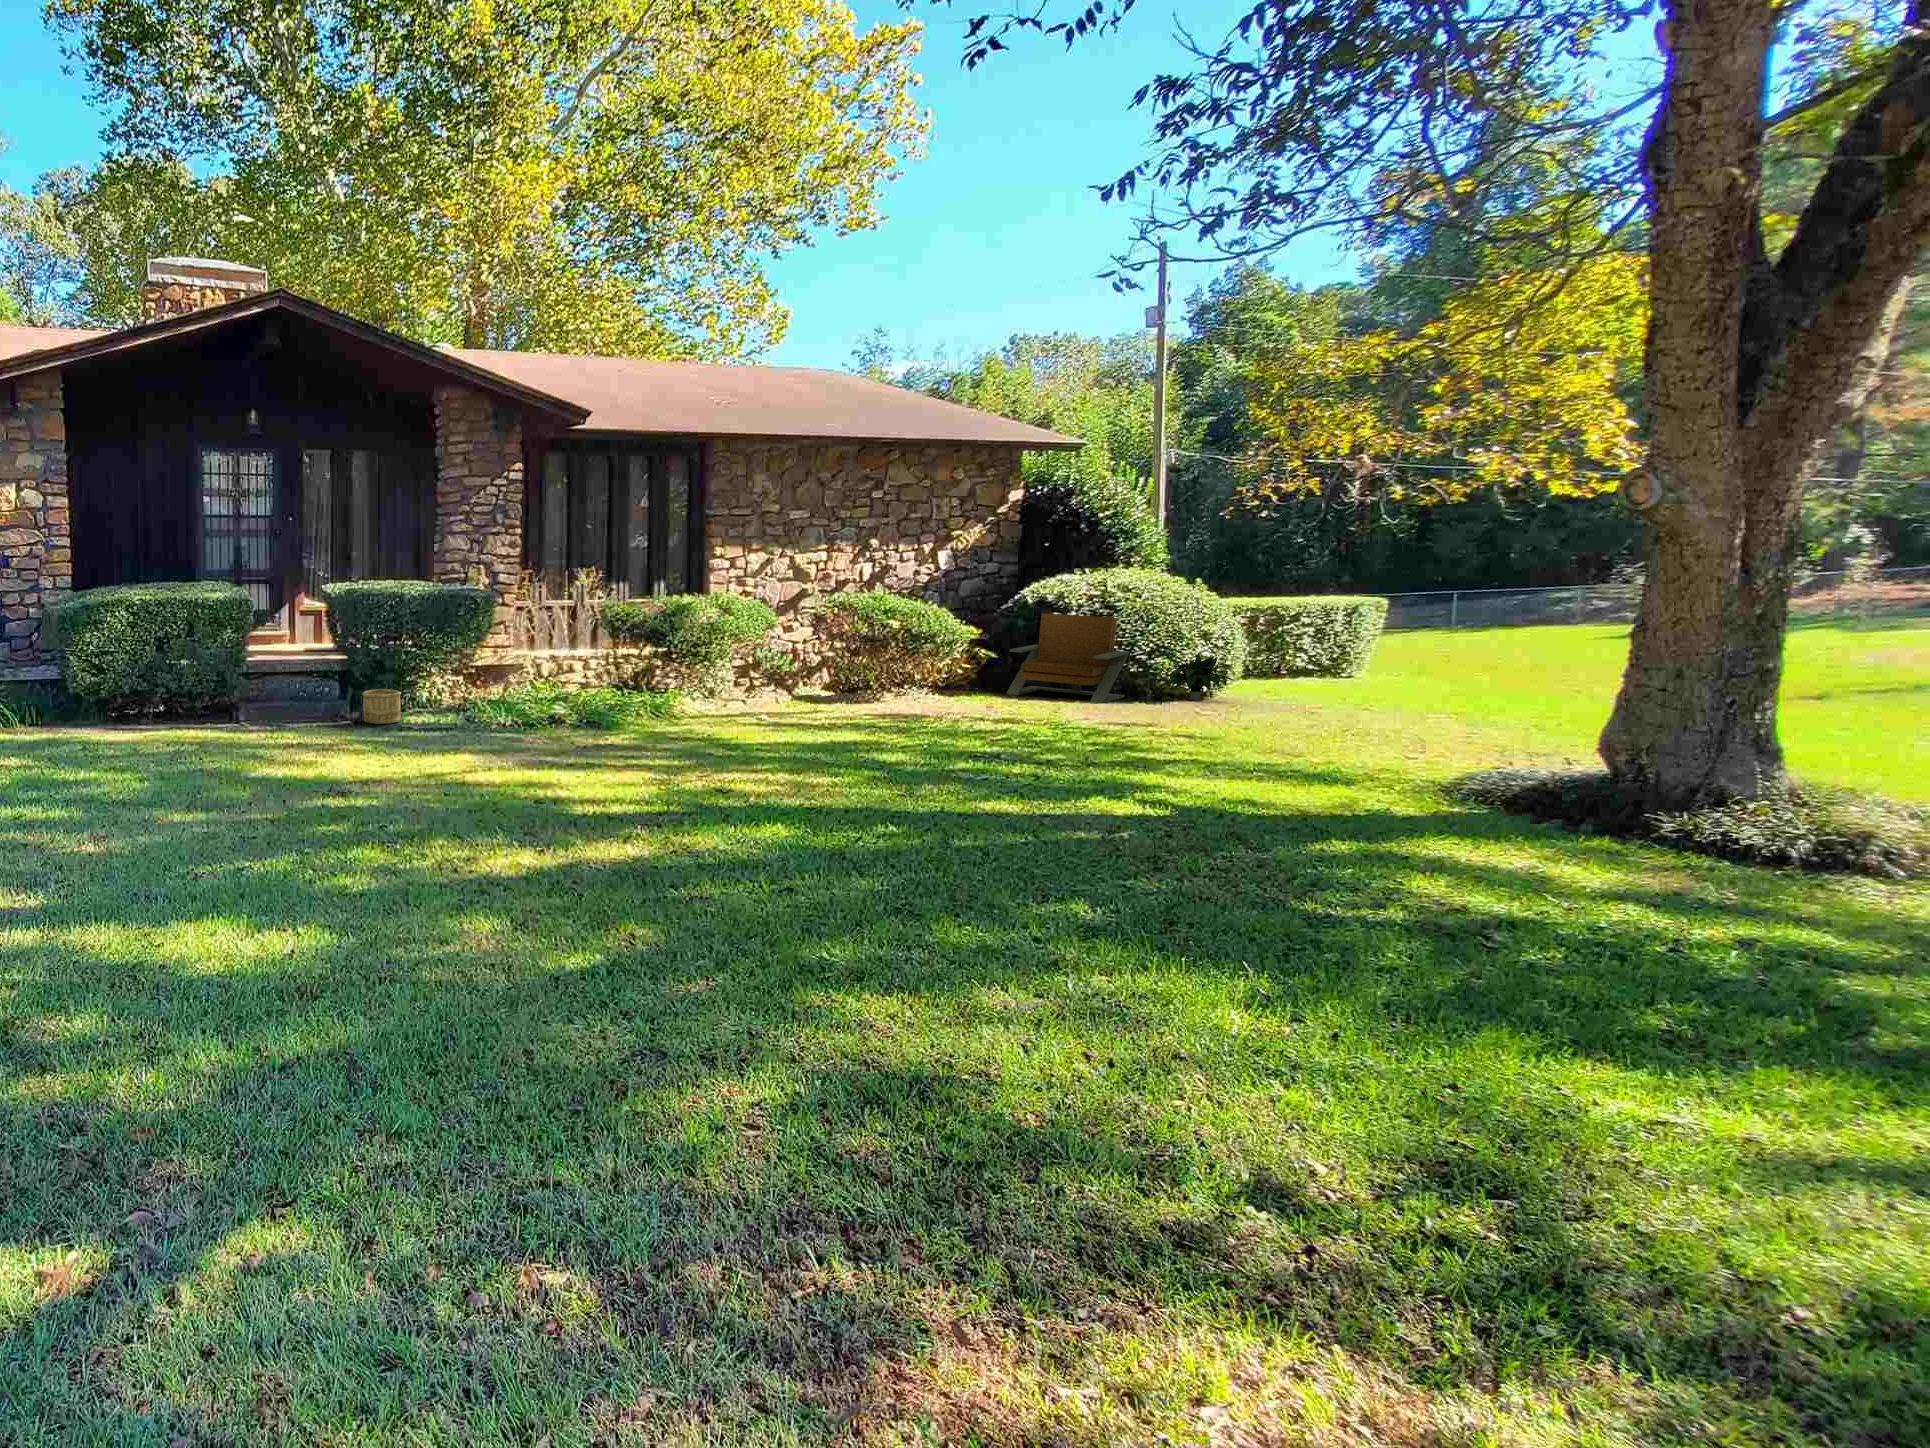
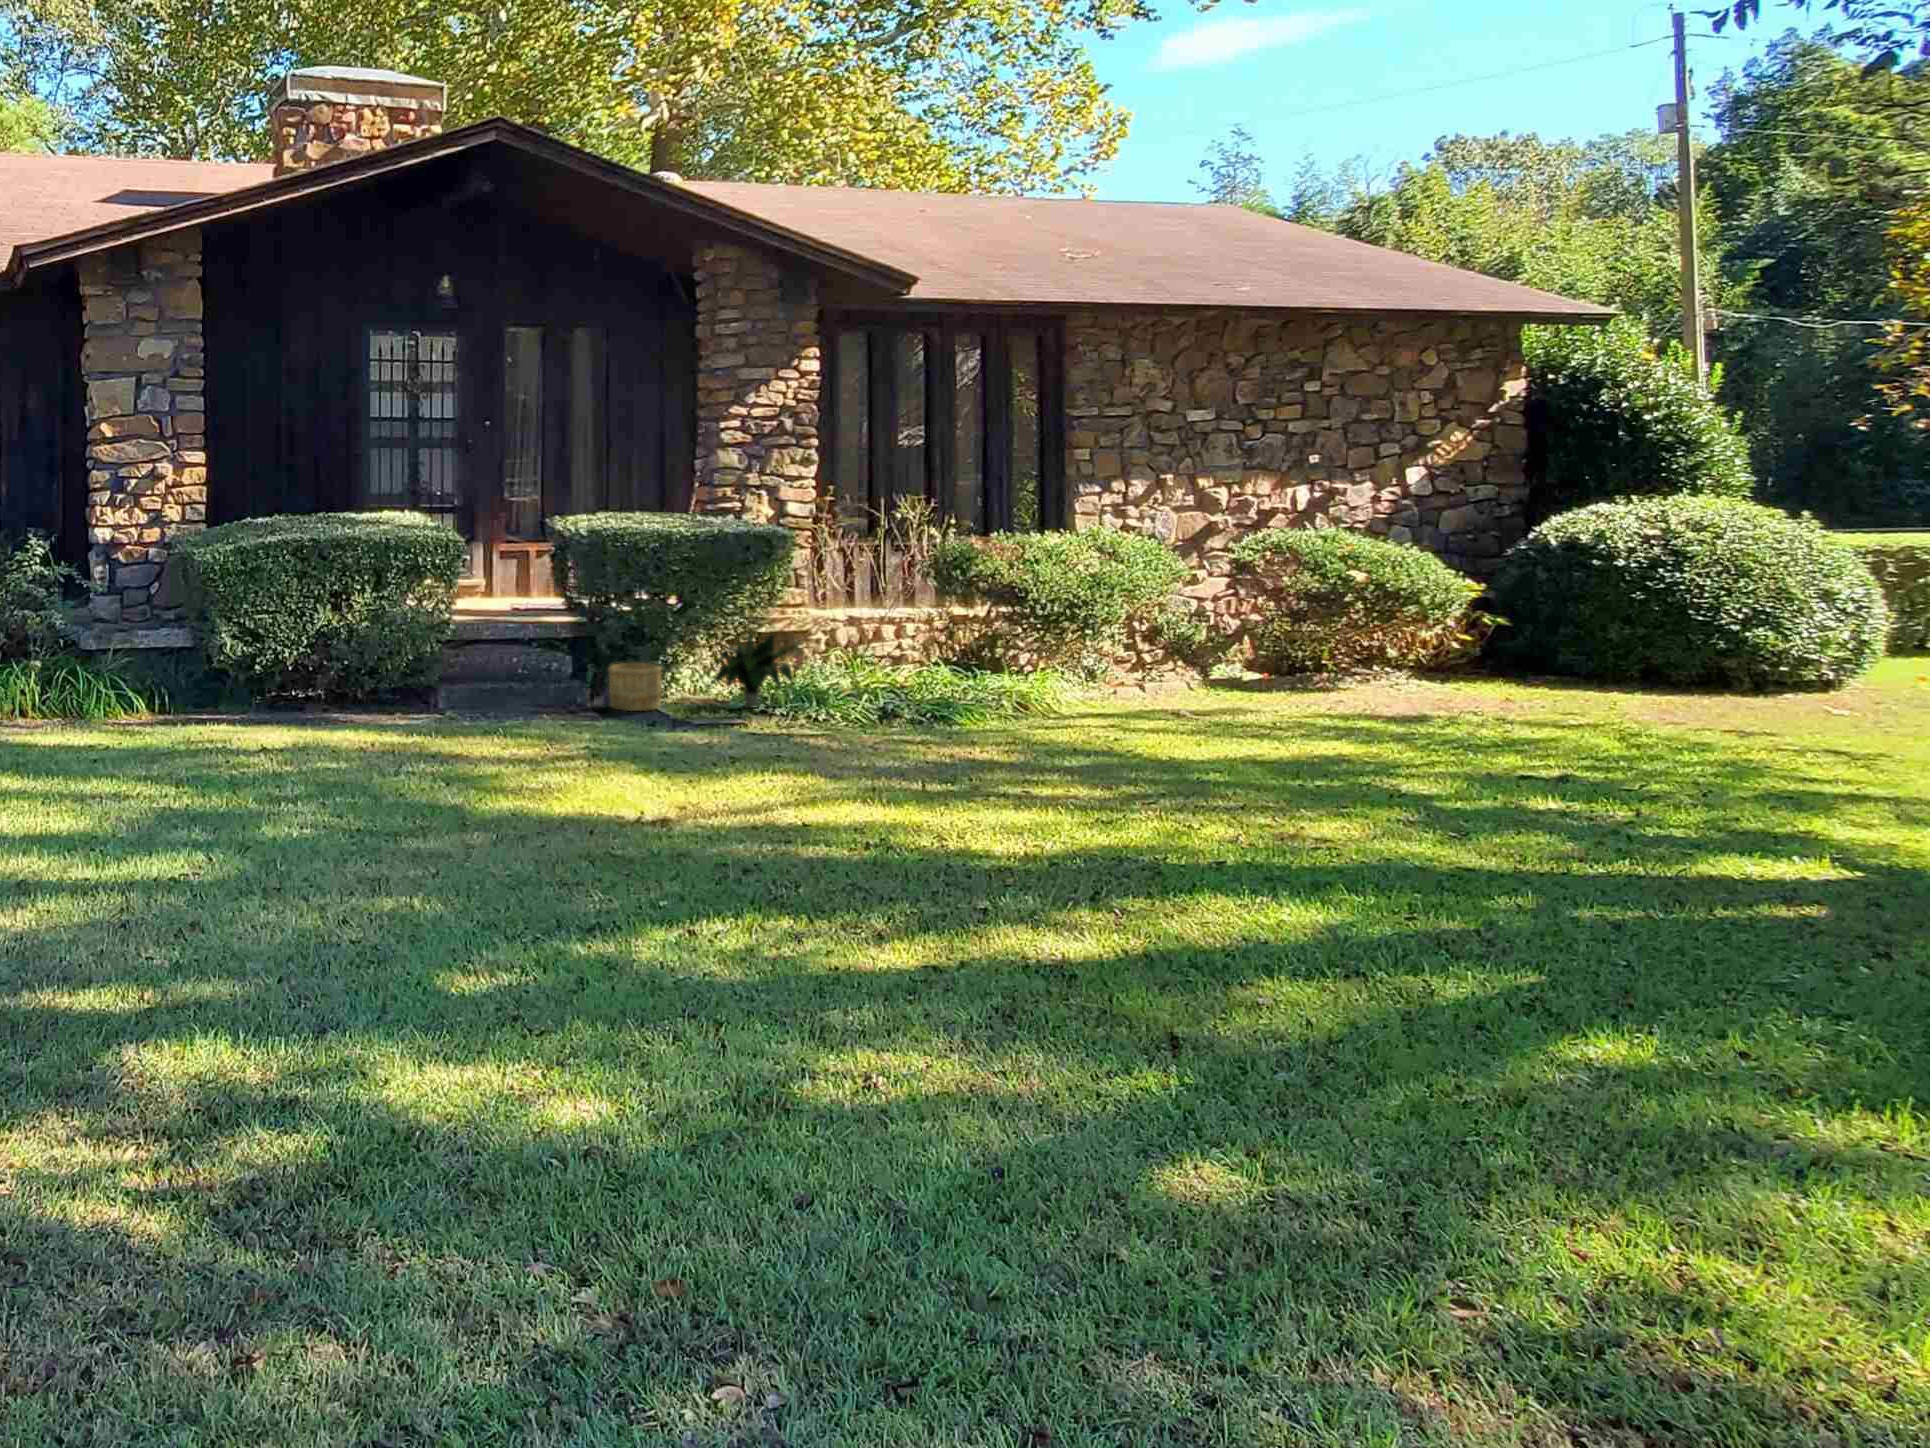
lounge chair: present [1007,613,1129,703] -> none [1527,561,1708,694]
potted plant: present [1165,653,1232,701] -> present [710,632,793,708]

